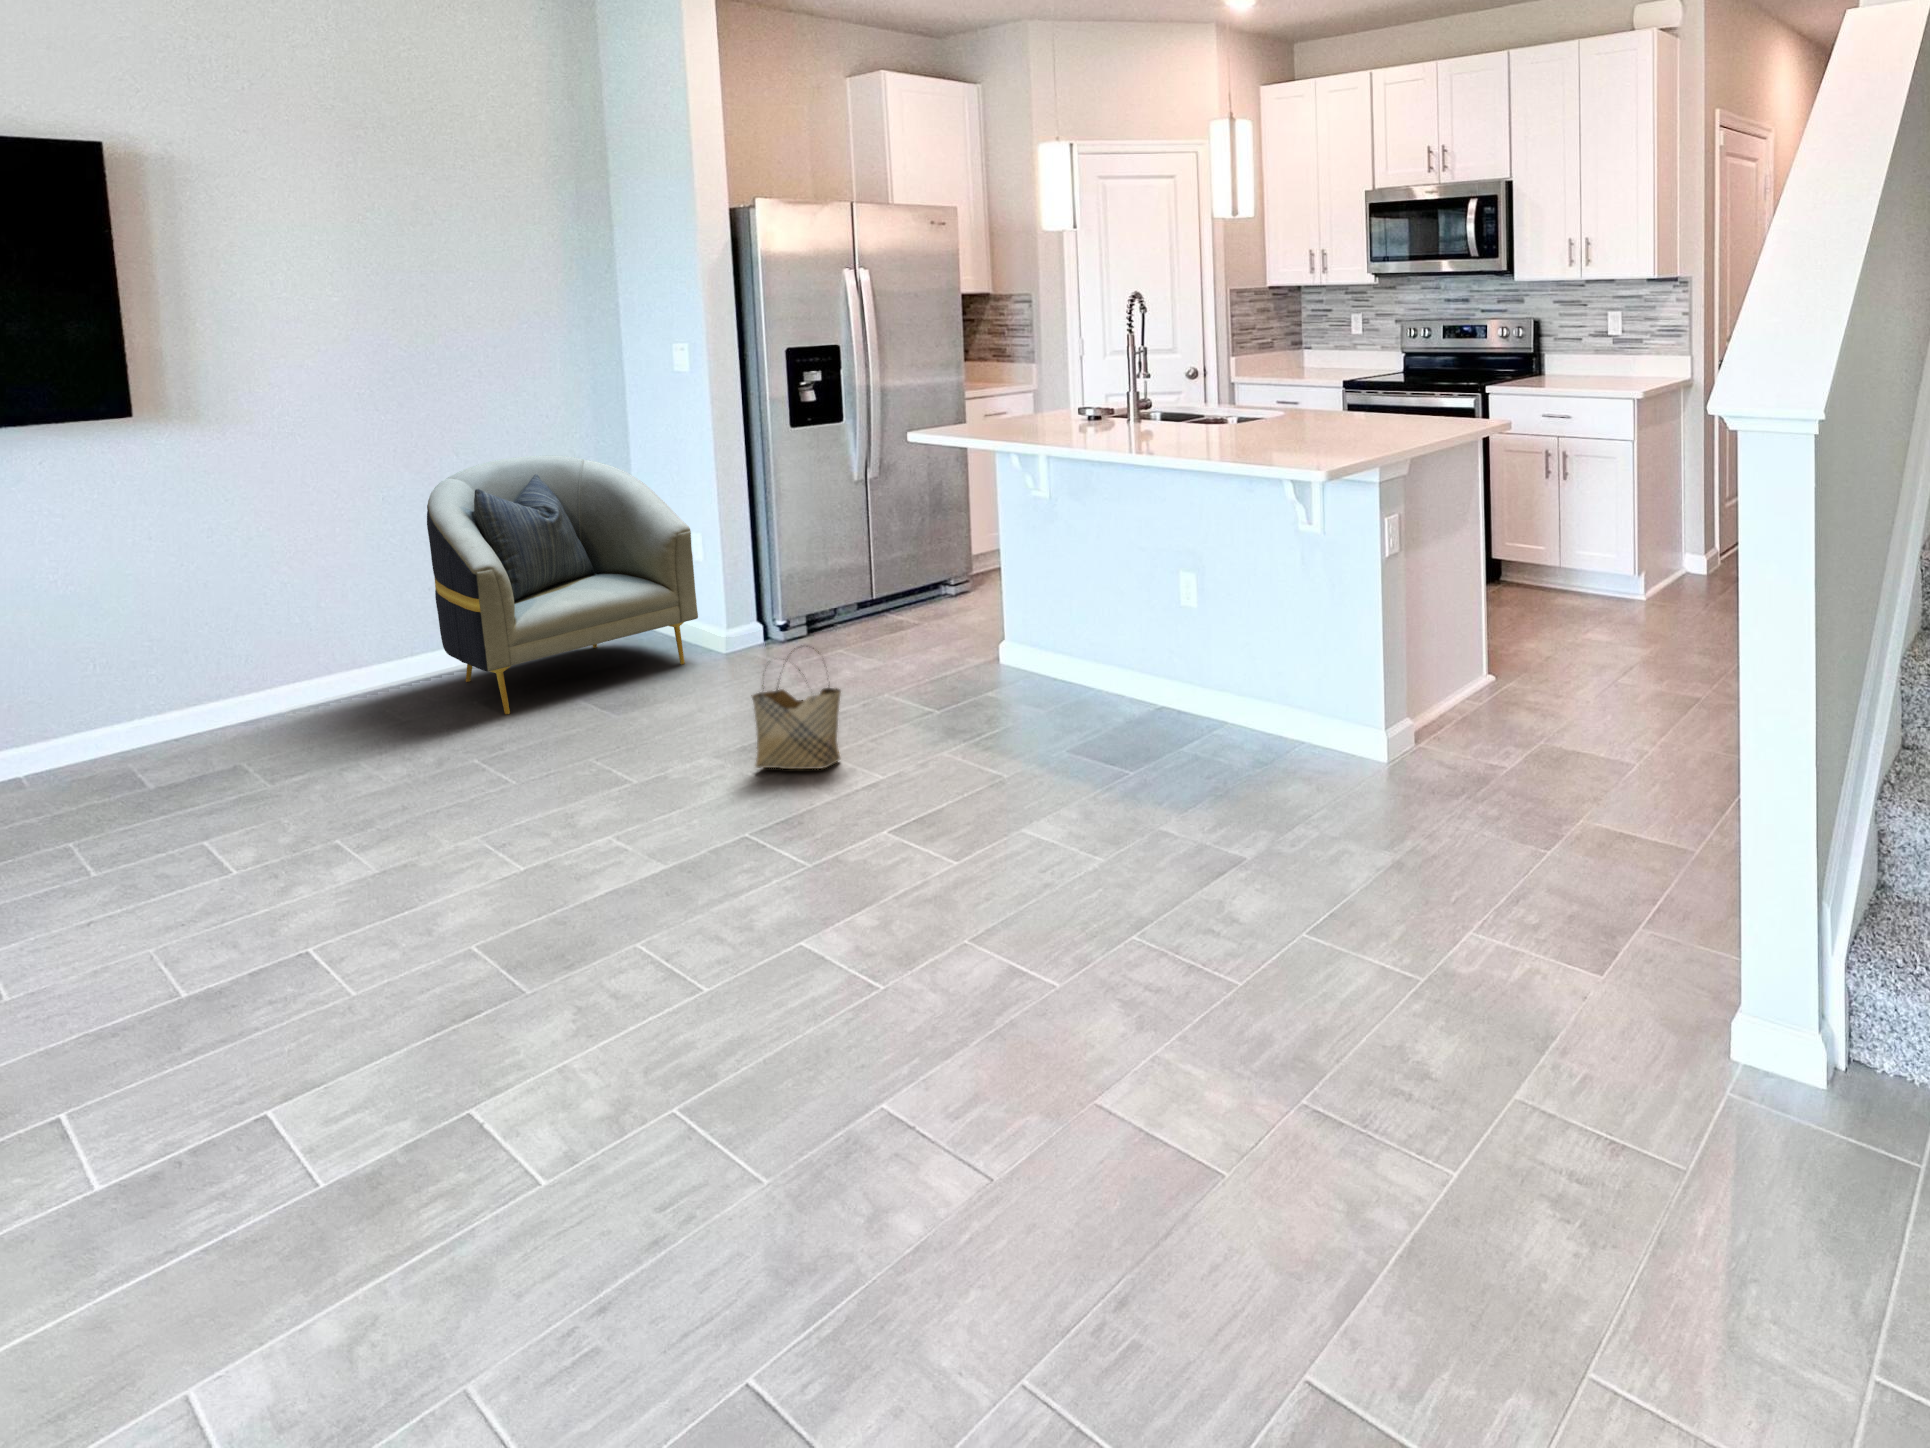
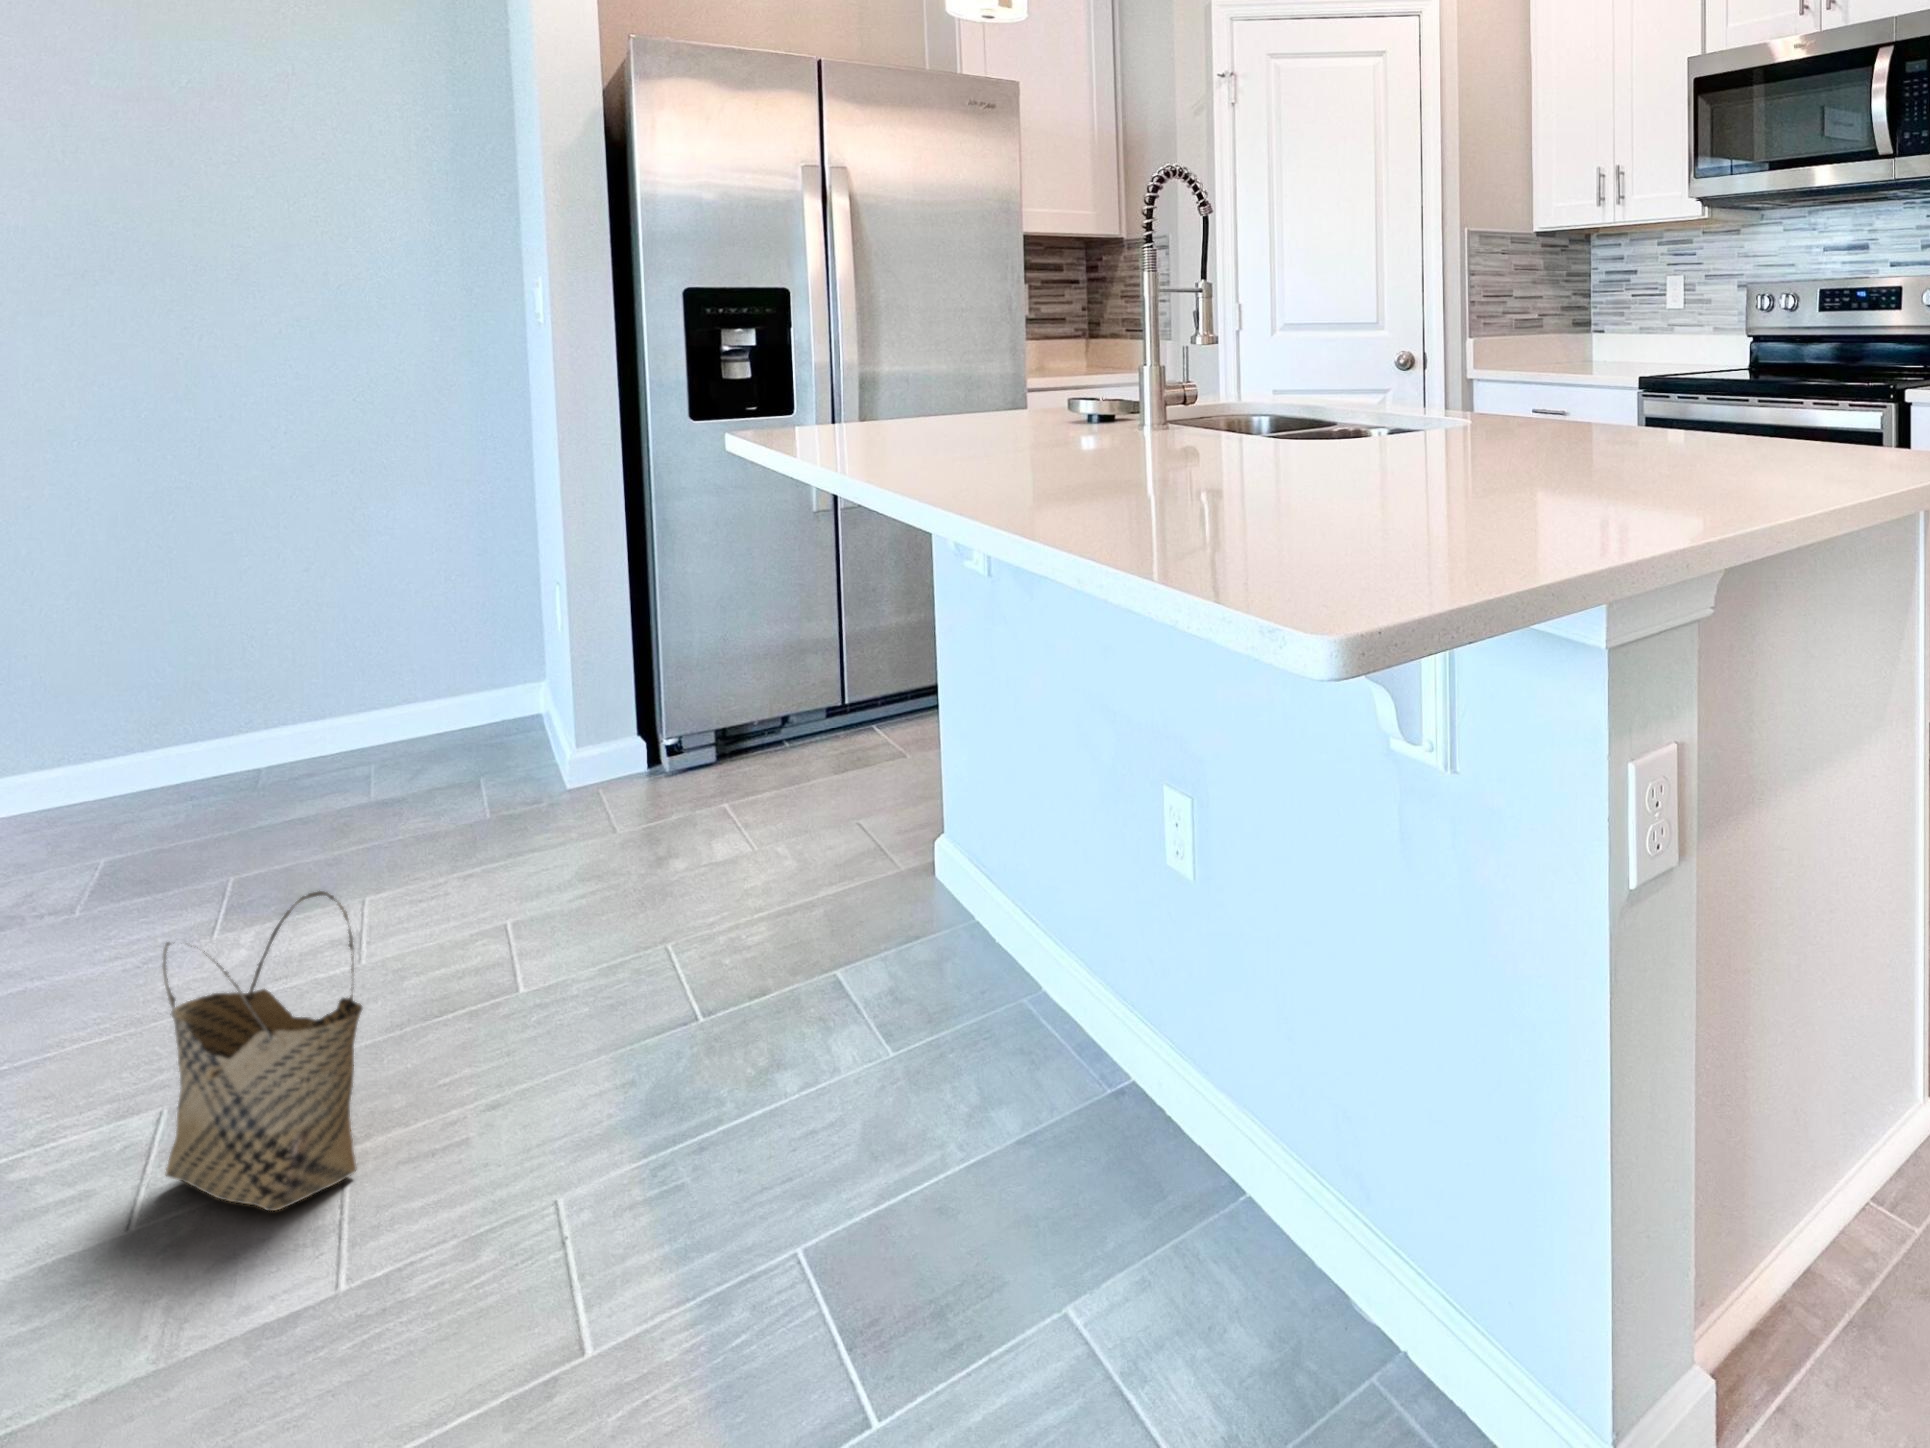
armchair: present [427,455,698,714] -> none [34,450,516,897]

